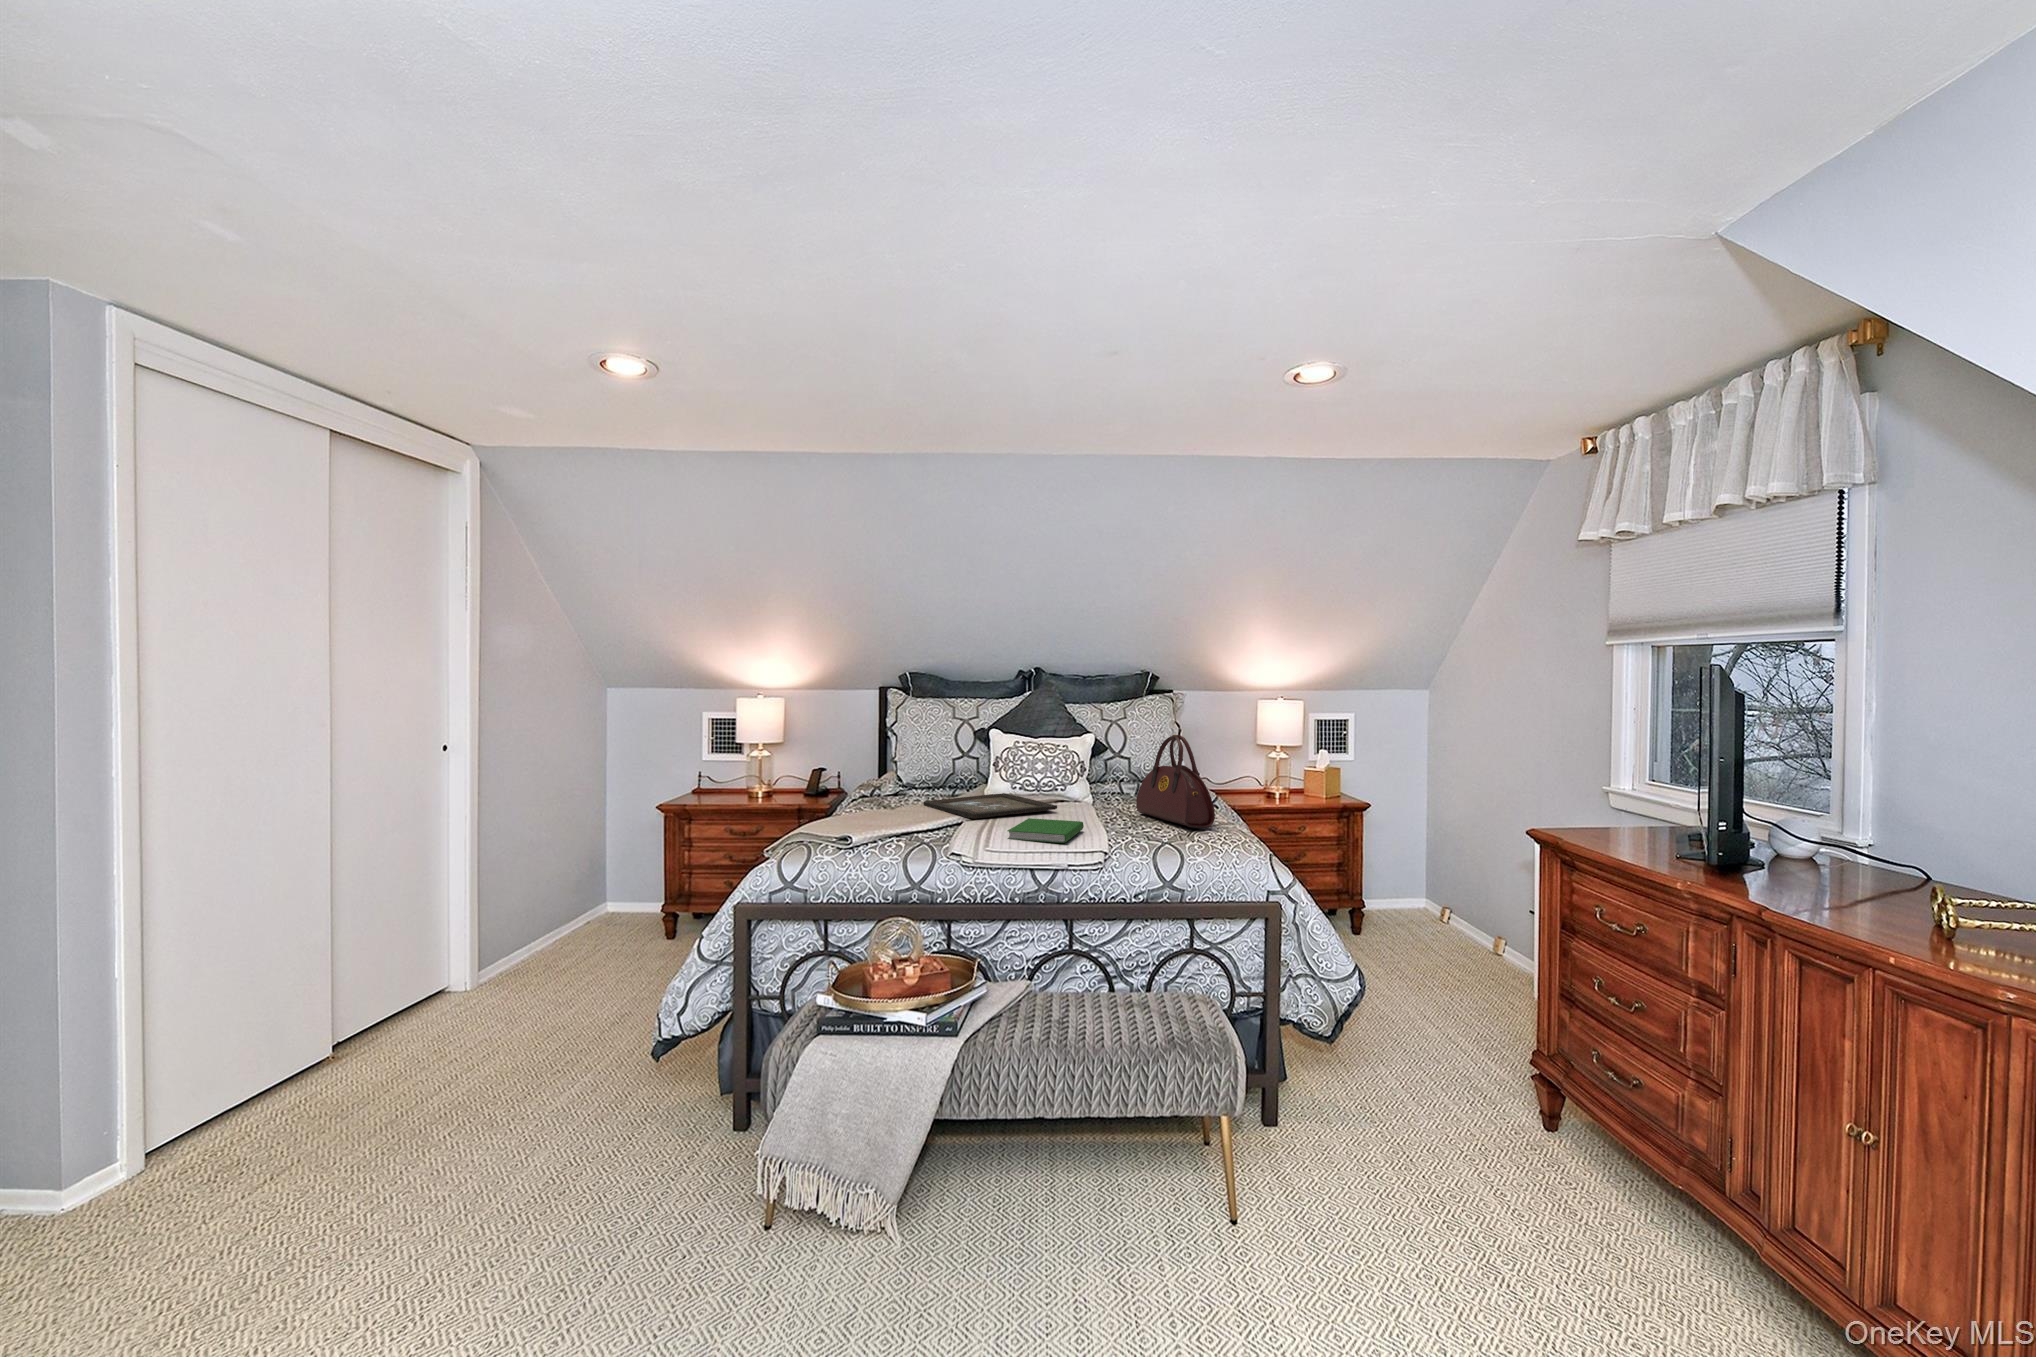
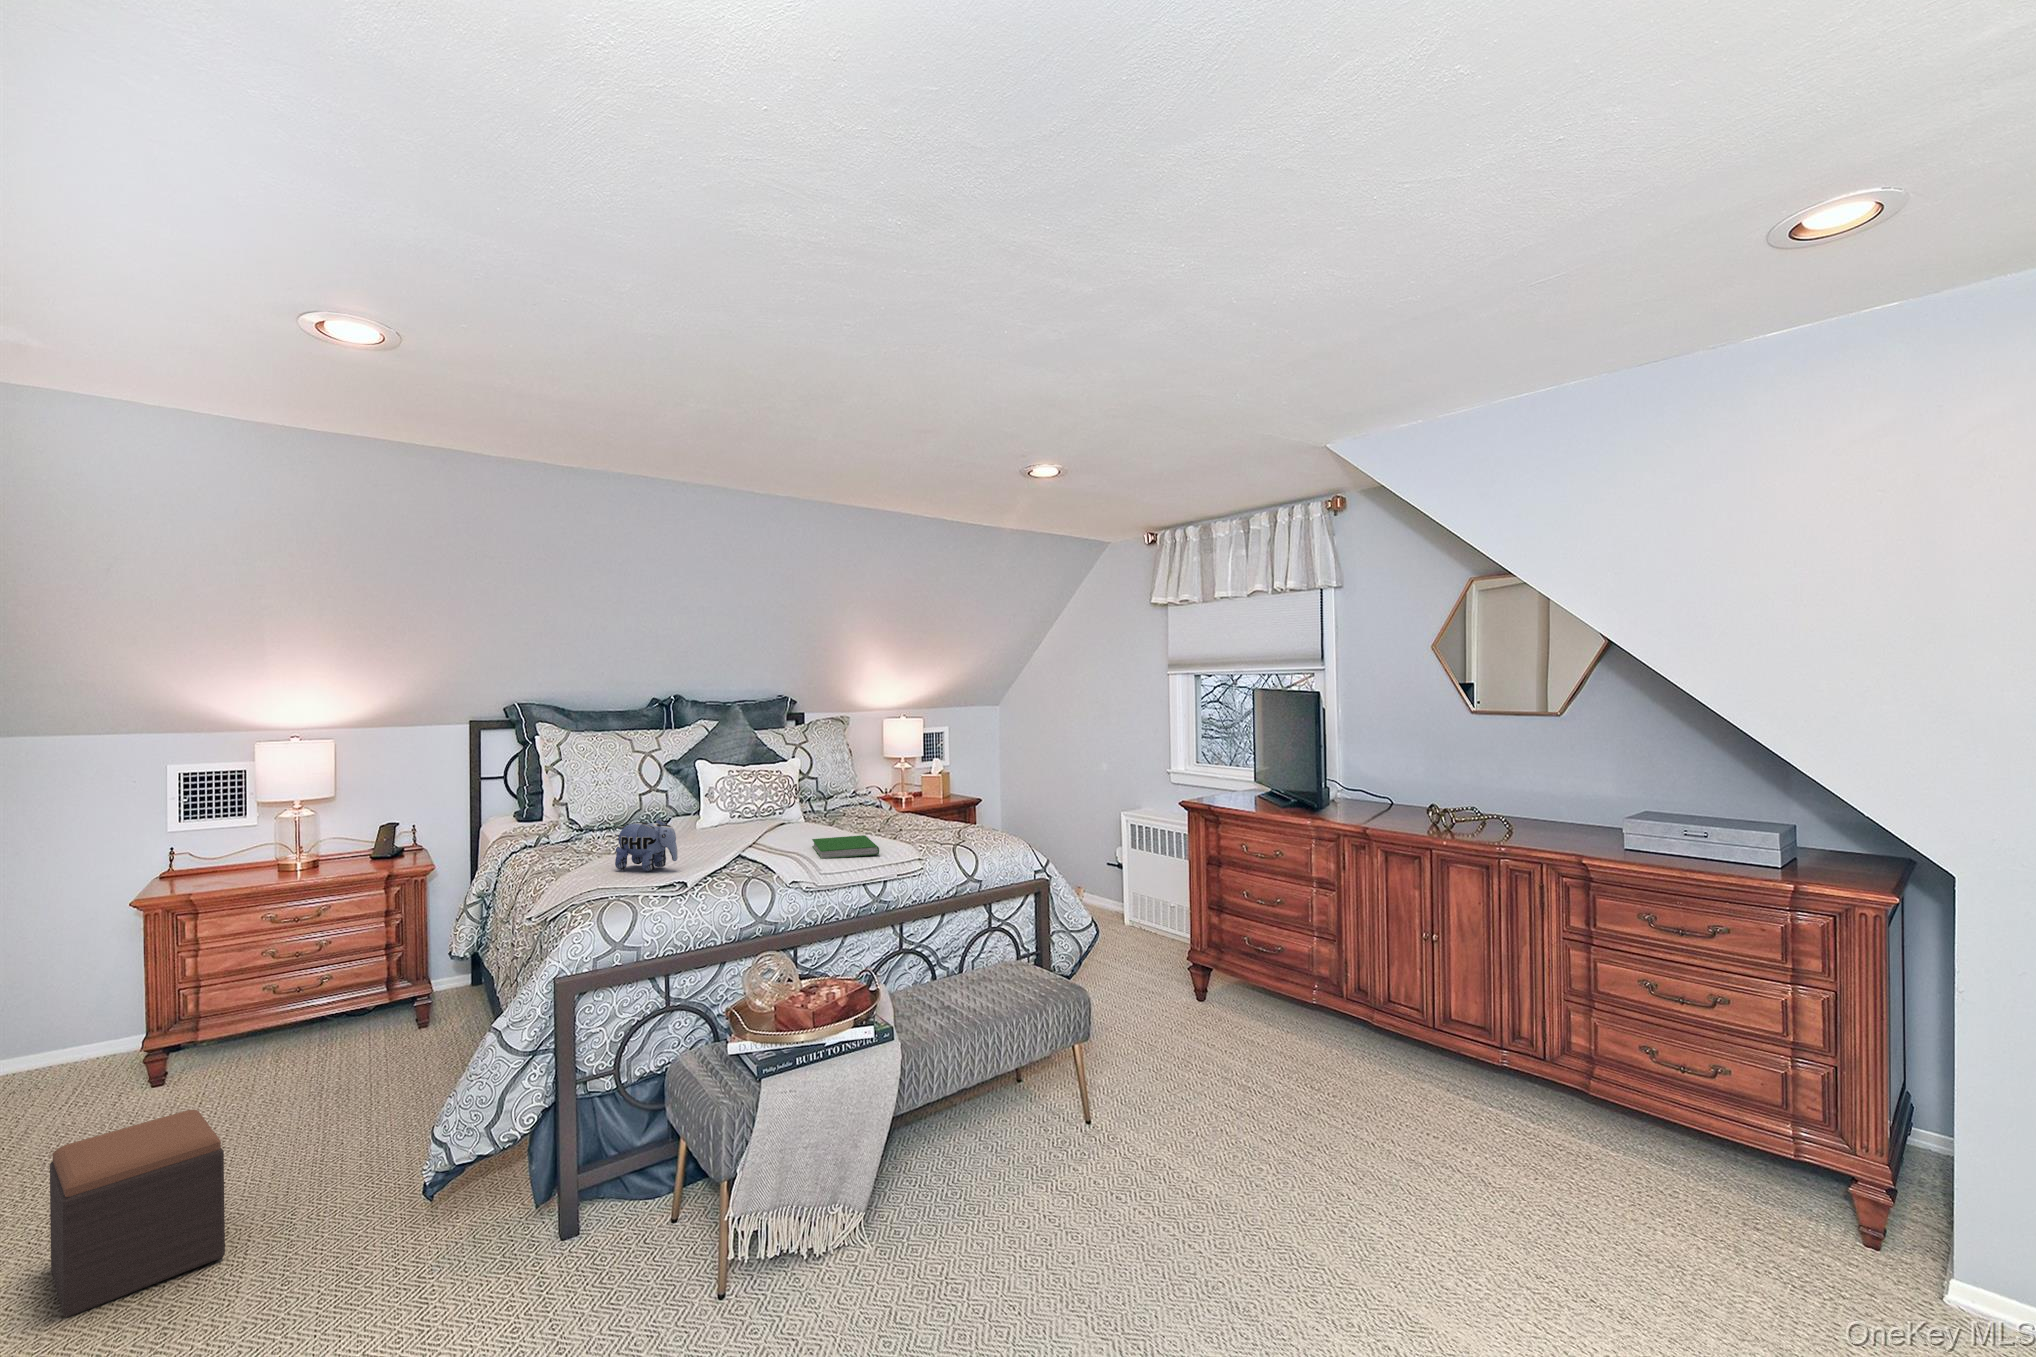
handbag: present [1136,734,1215,828] -> none [873,749,957,830]
plush toy: none [826,780,870,827] -> present [615,819,678,871]
tray: present [923,793,1057,819] -> none [671,822,809,847]
footstool: none [468,952,573,1070] -> present [50,1110,225,1317]

